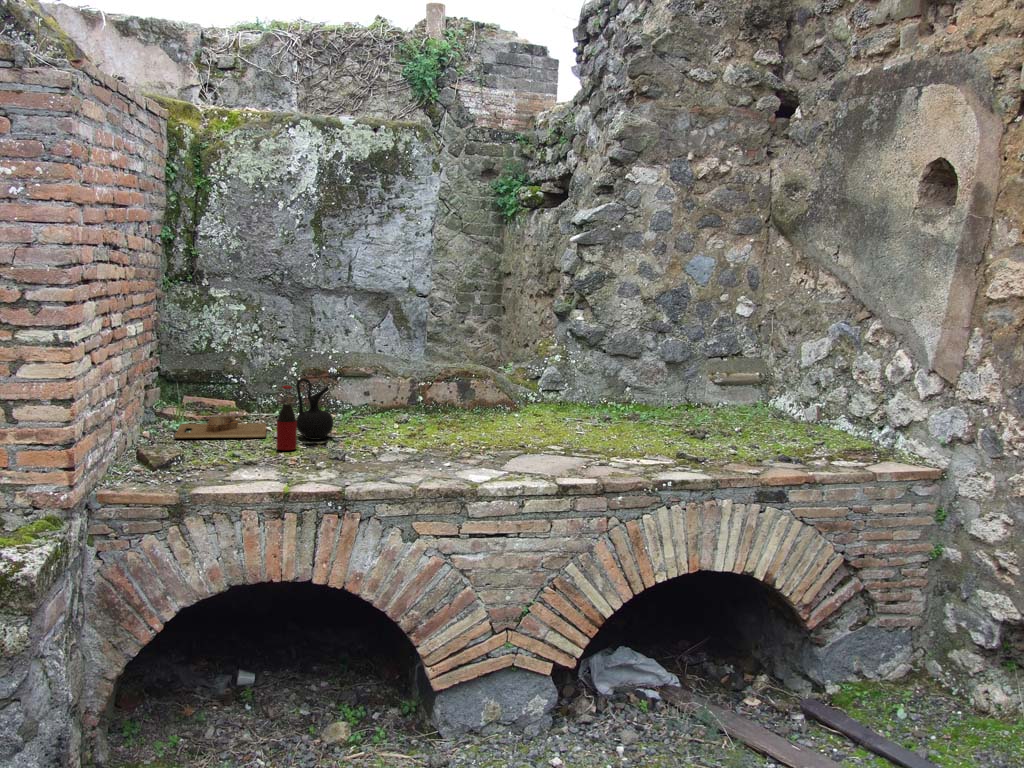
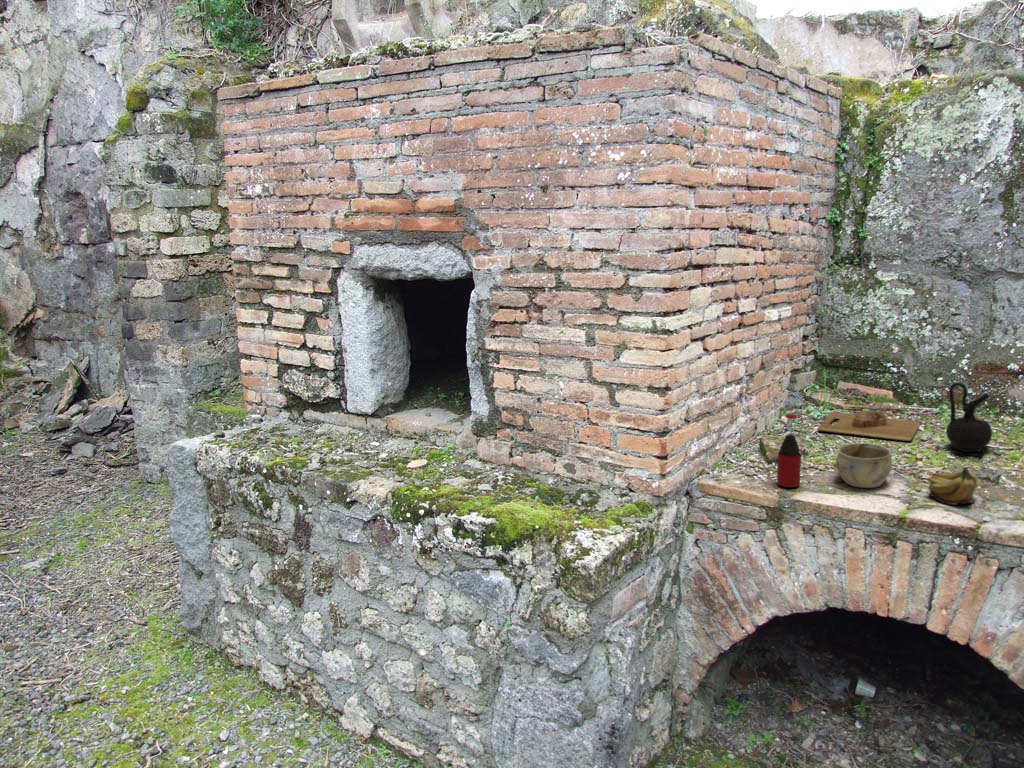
bottle: present [277,386,297,450] -> present [777,414,801,487]
ceramic bowl: none [213,435,266,476] -> present [836,443,892,488]
fruit: none [301,441,342,476] -> present [929,467,977,505]

